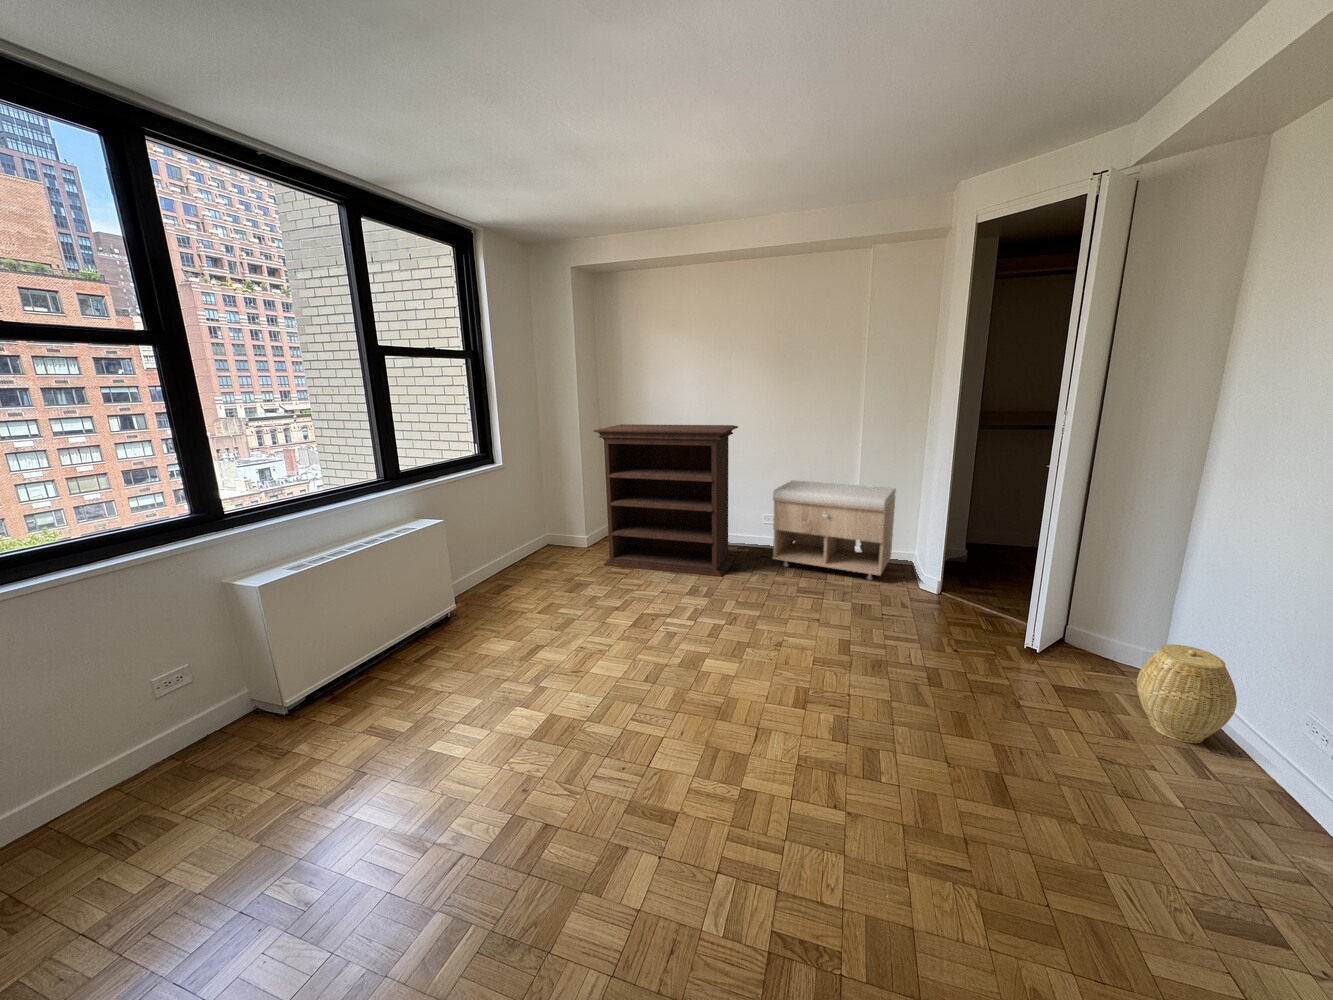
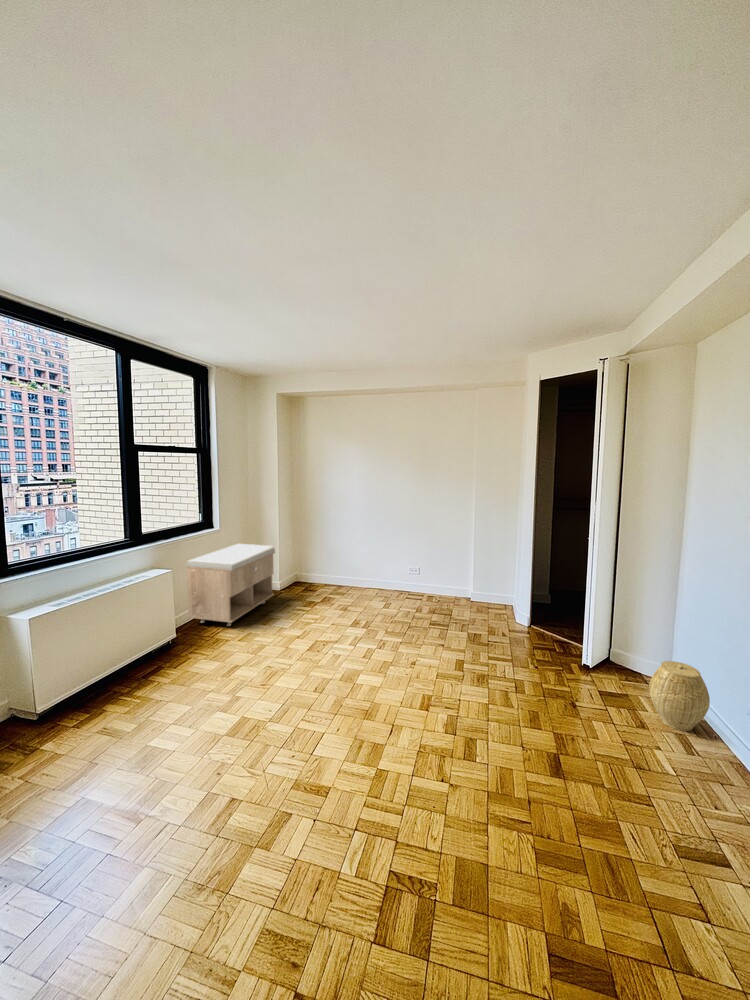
bookshelf: present [594,424,738,577] -> none [287,500,390,613]
storage bench: present [773,480,896,580] -> present [187,544,275,626]

